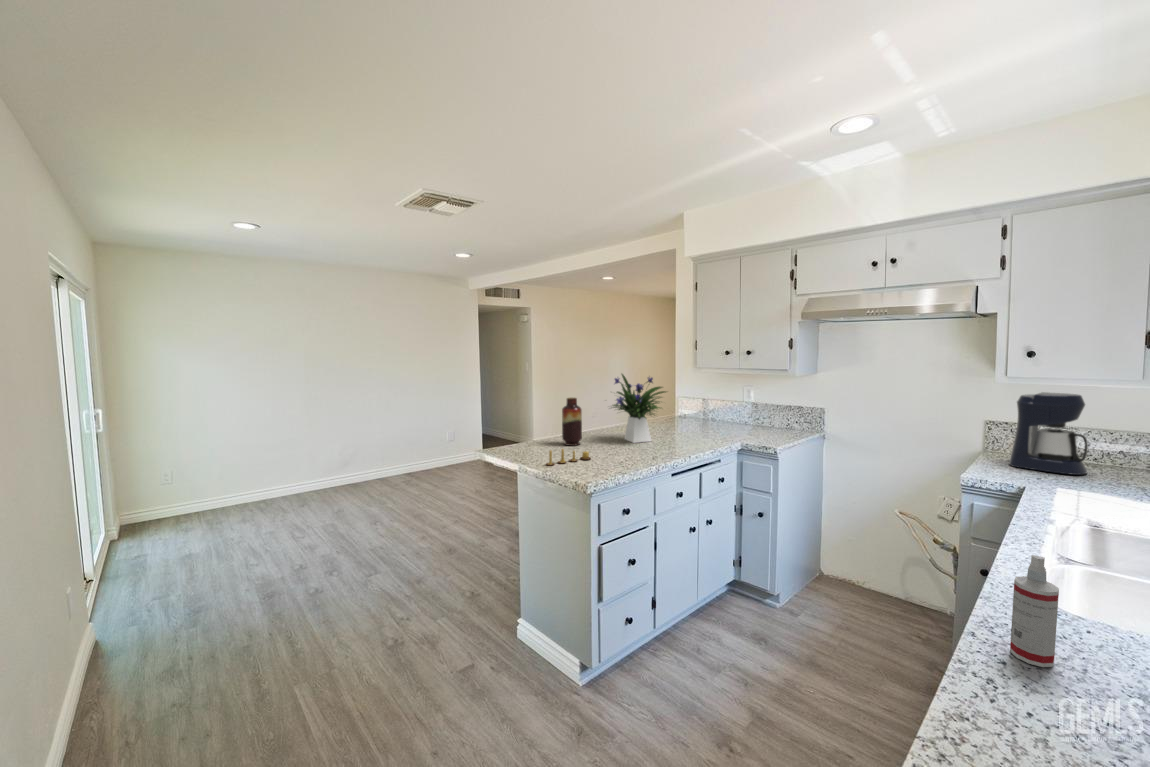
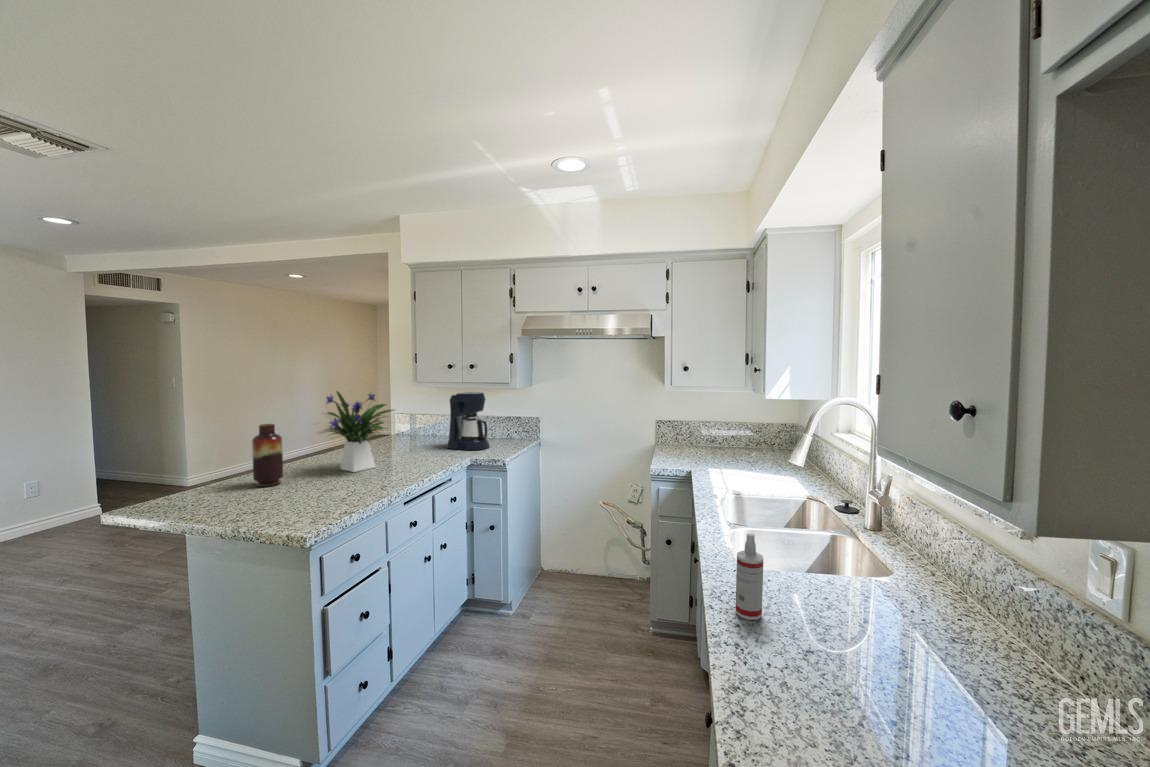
coffee maker: present [1009,392,1088,475] -> present [447,392,490,450]
candle: present [546,449,591,465] -> none [236,491,304,520]

